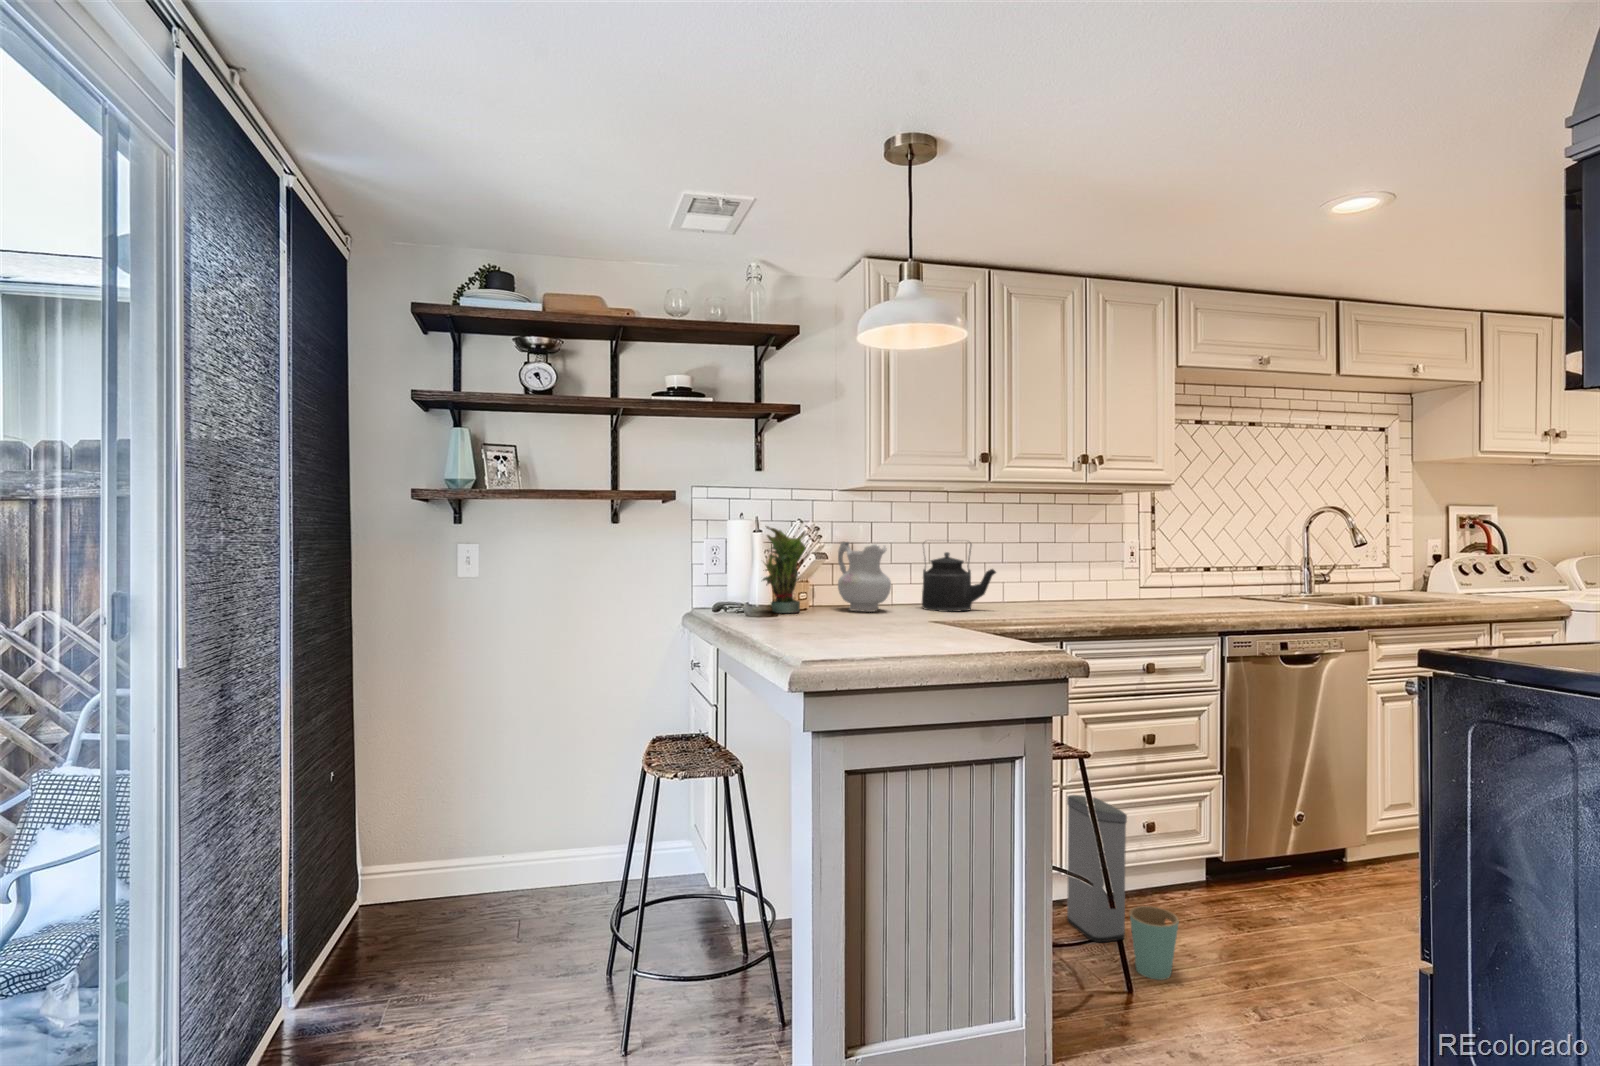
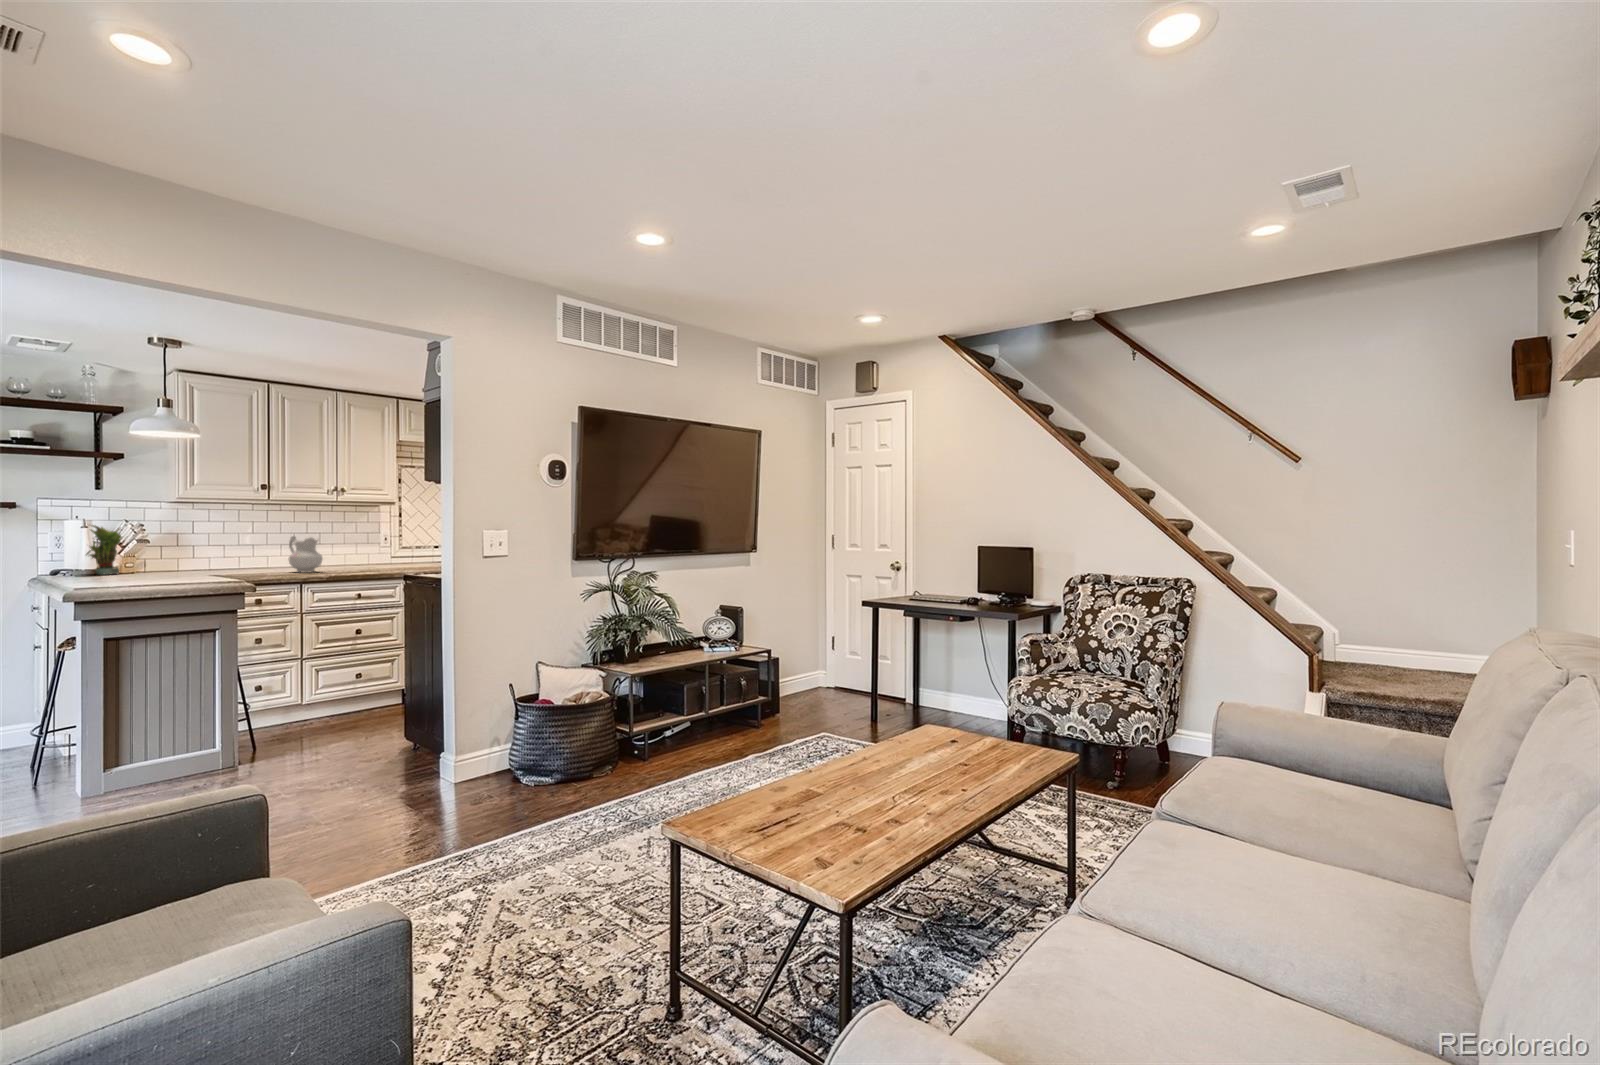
ceramic pitcher: present [838,542,891,612] -> present [288,536,323,573]
kettle: present [922,543,996,612] -> none [221,532,273,572]
trash can: present [1067,795,1179,980] -> none [301,660,344,734]

